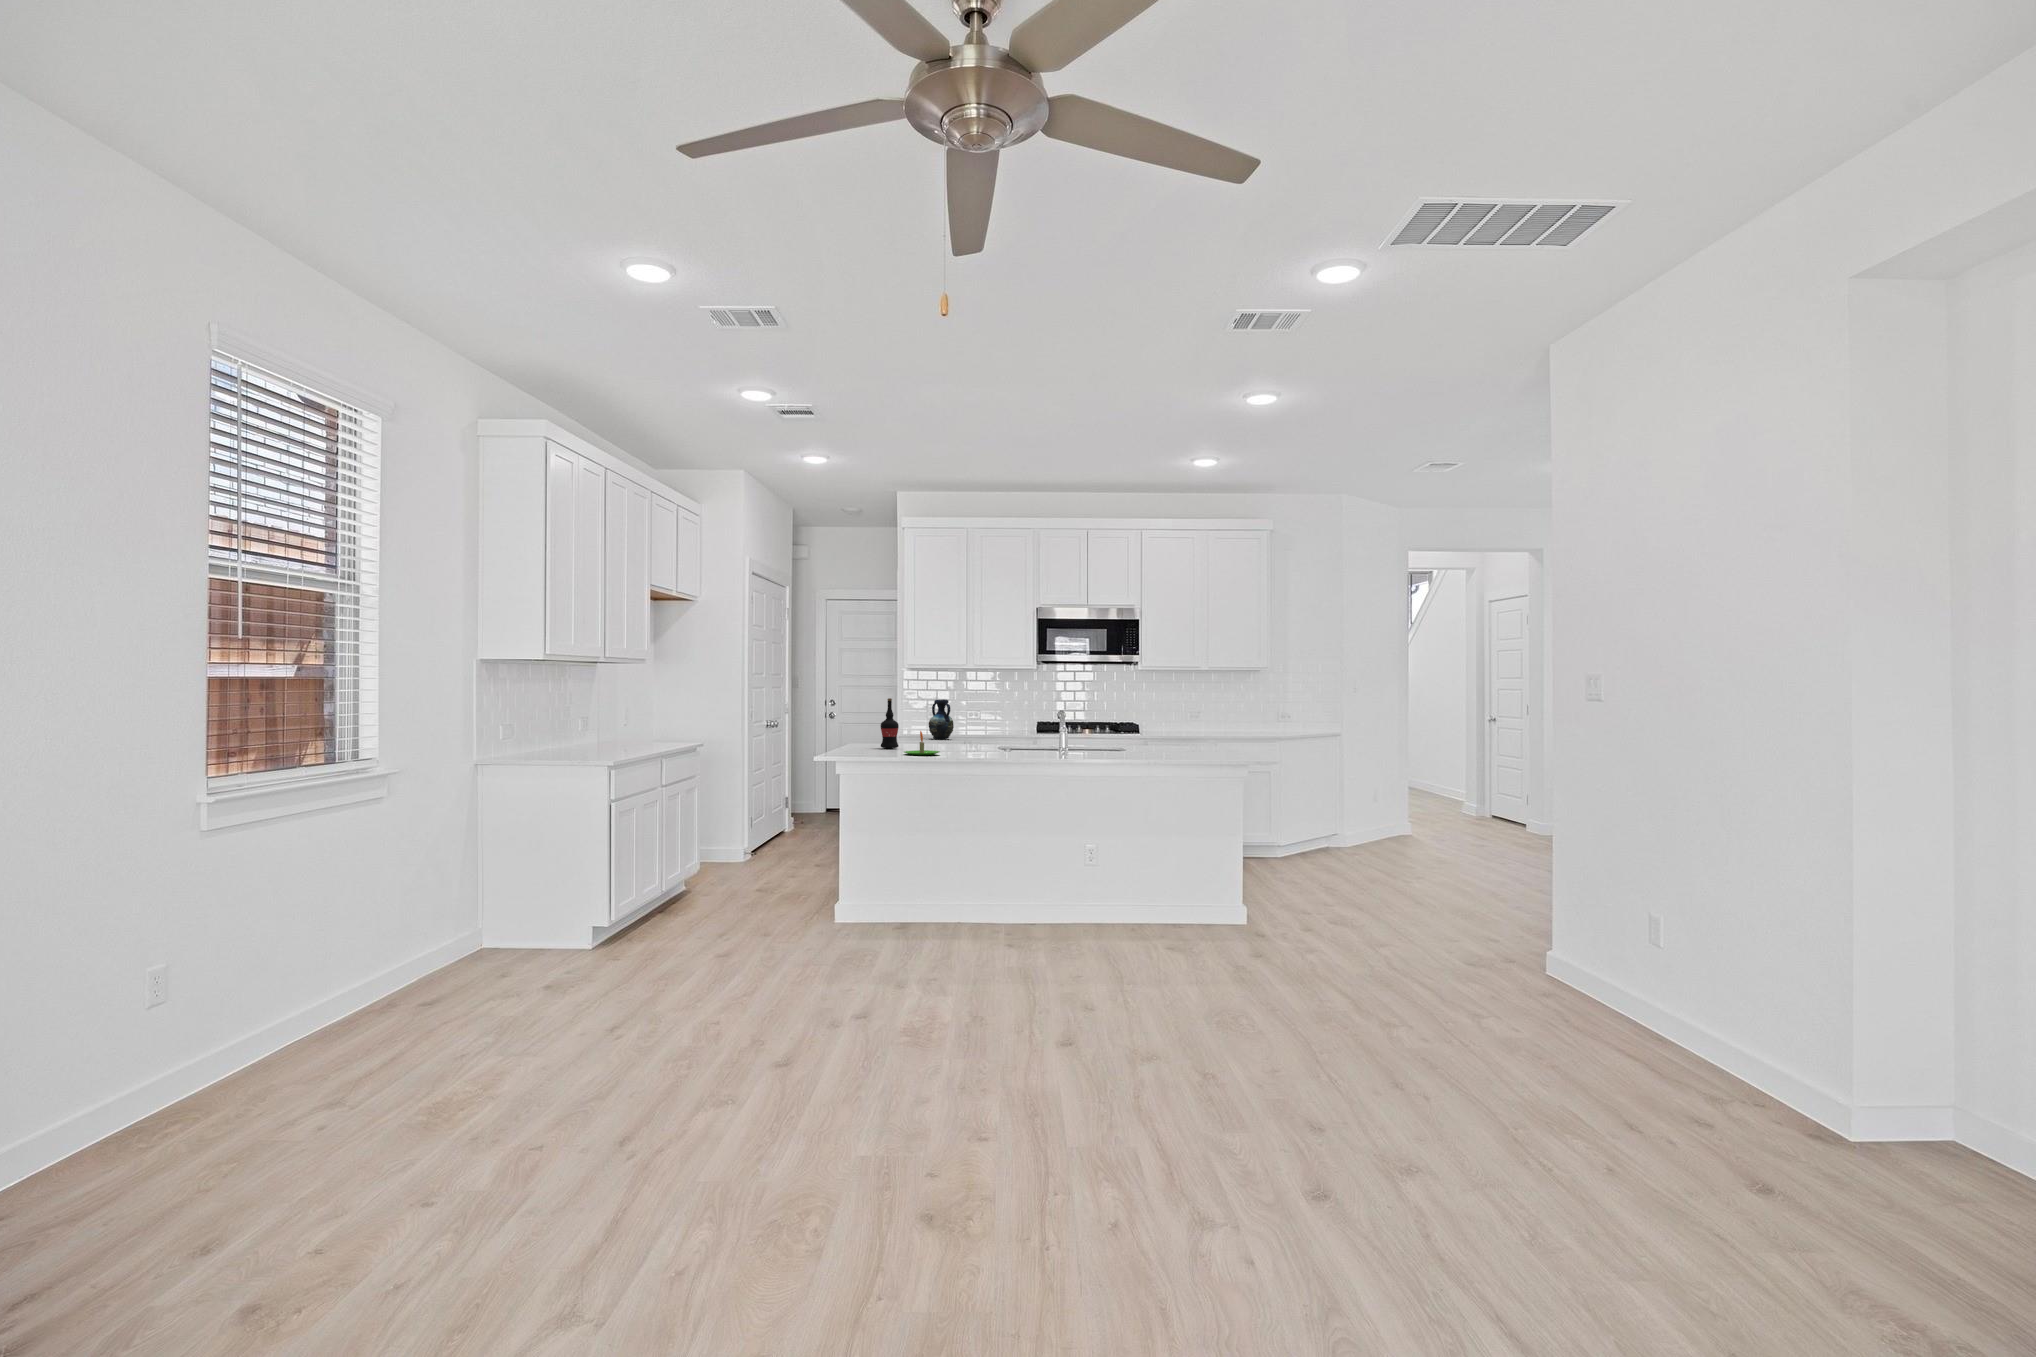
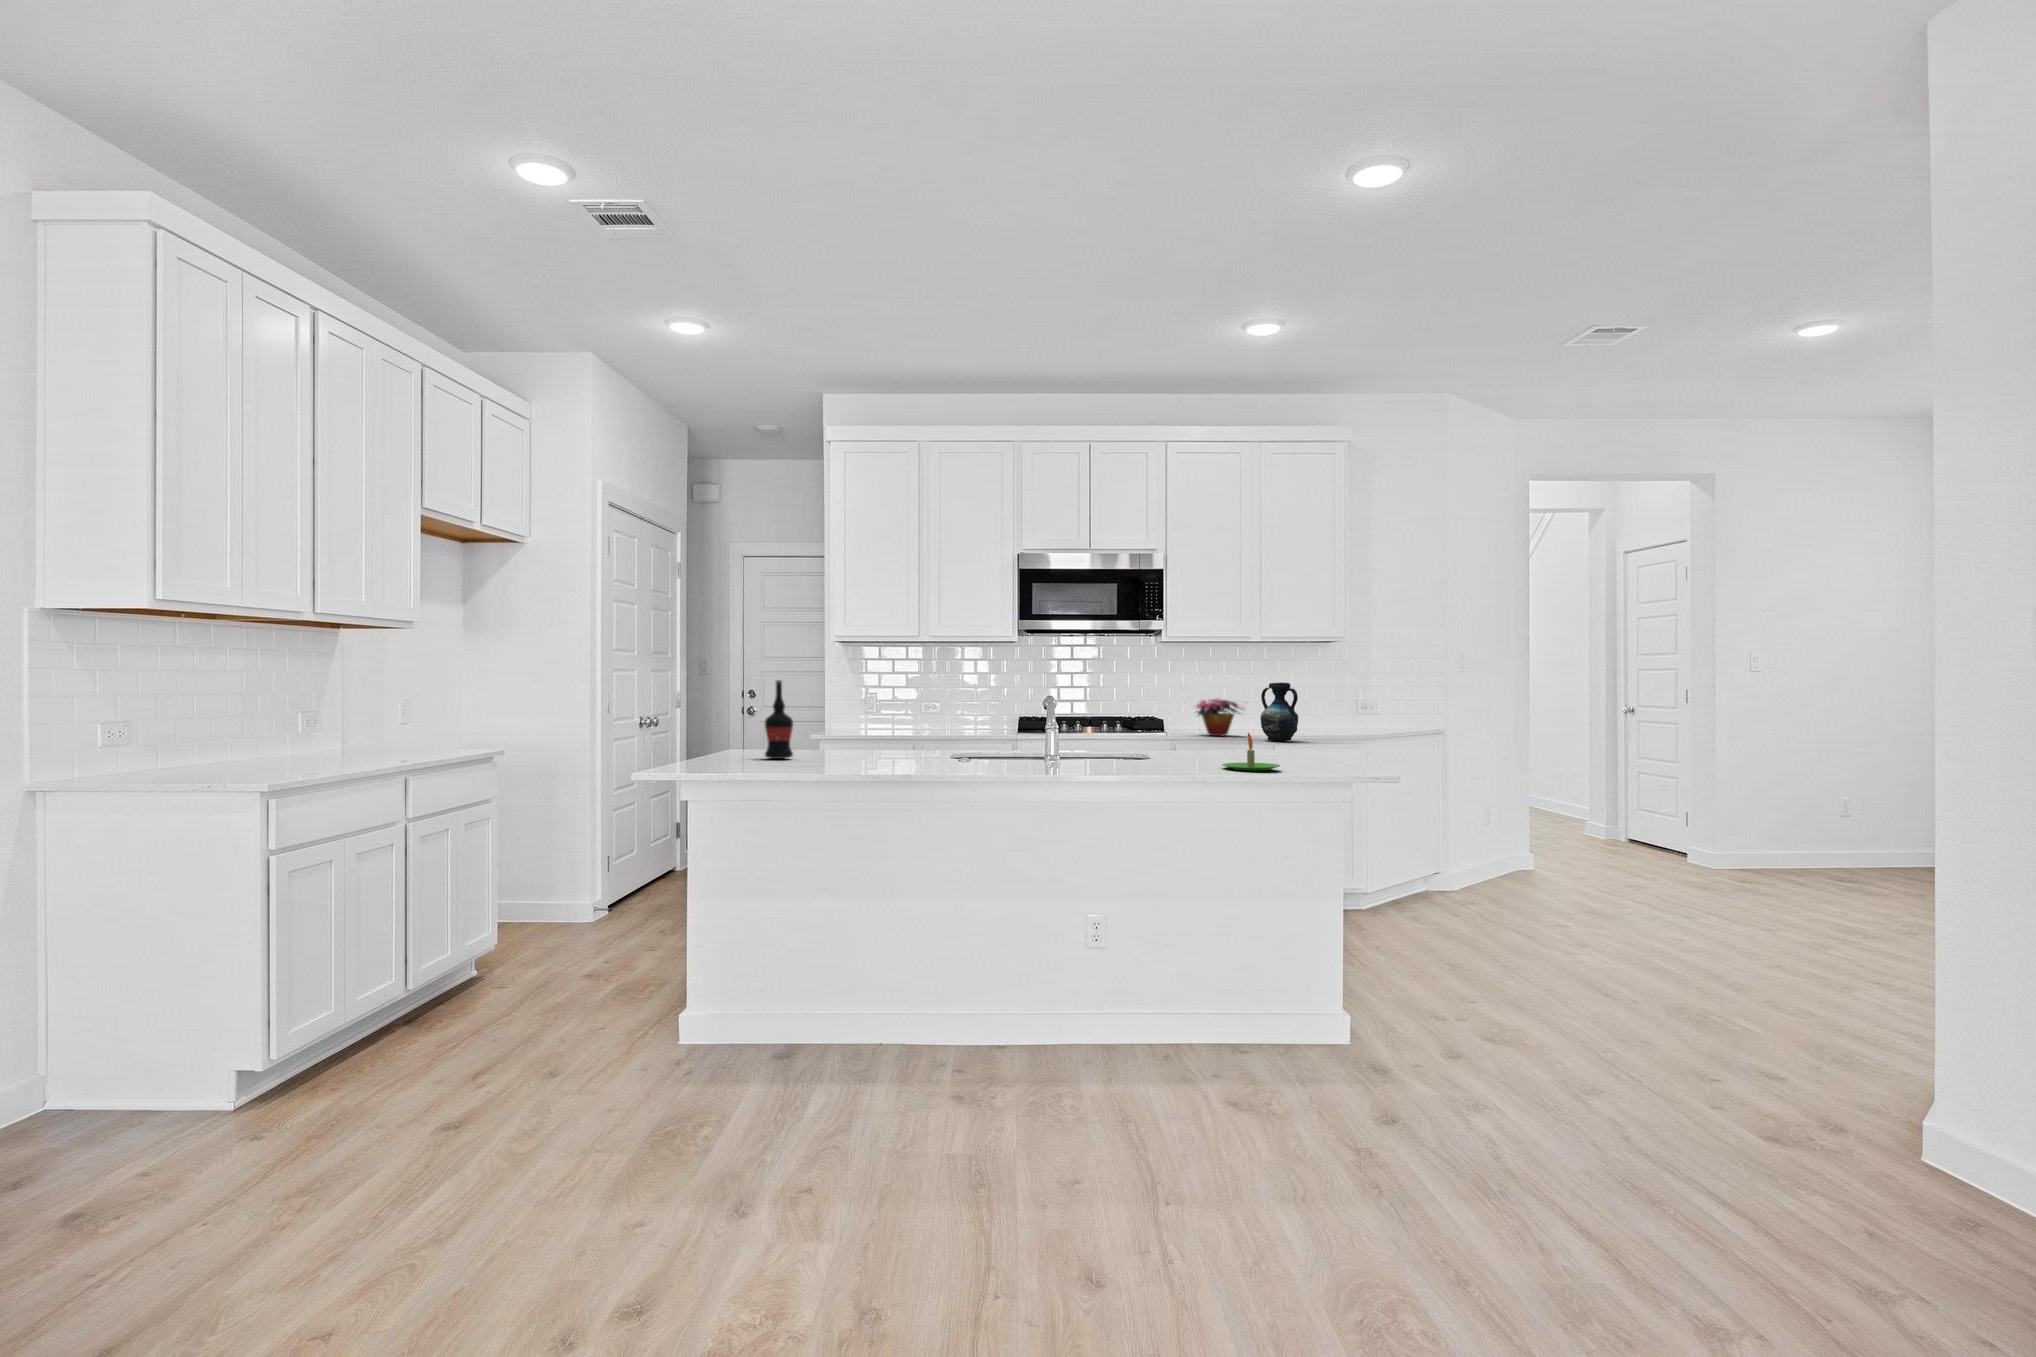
vase: present [929,699,954,739] -> present [1260,683,1298,741]
flower arrangement: none [1158,709,1197,736] -> present [1196,698,1240,736]
candle: present [904,731,940,755] -> present [1222,733,1280,771]

